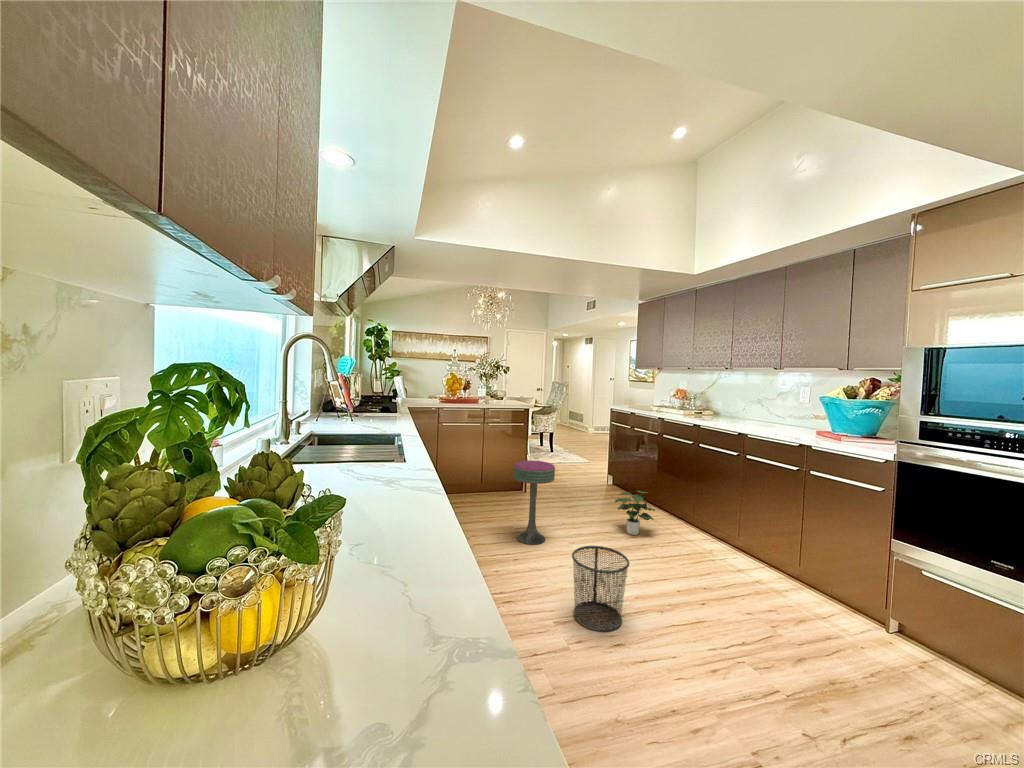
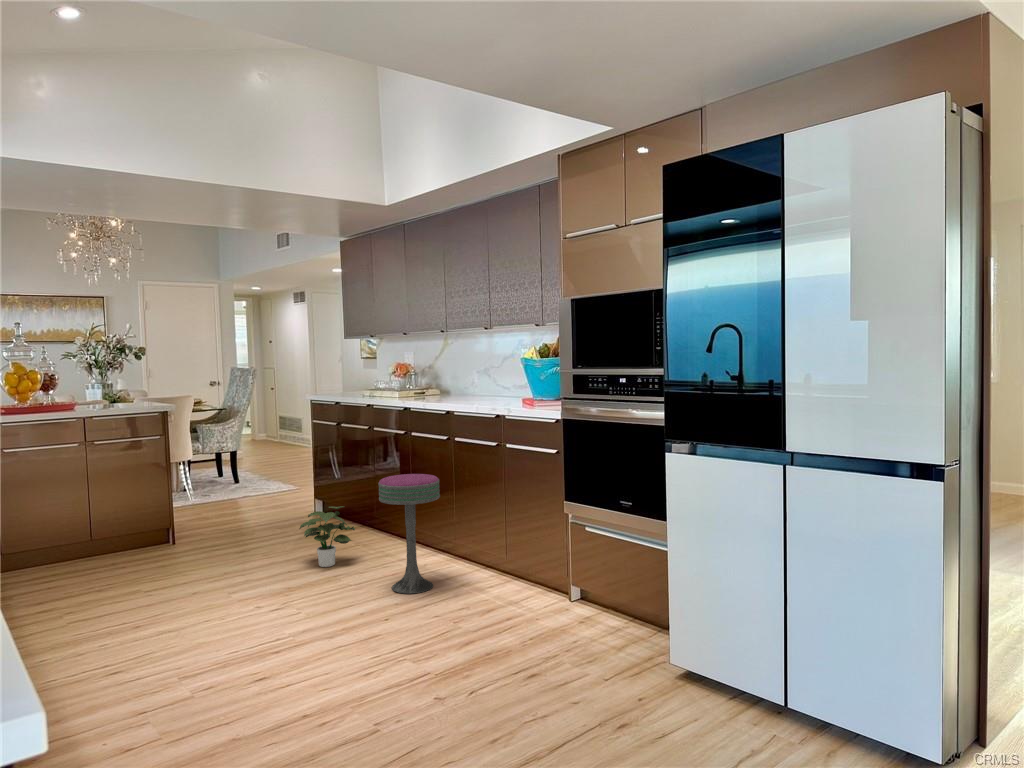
bar stool: present [513,460,555,544] -> present [378,474,440,594]
waste bin: present [572,546,630,631] -> none [201,571,278,670]

